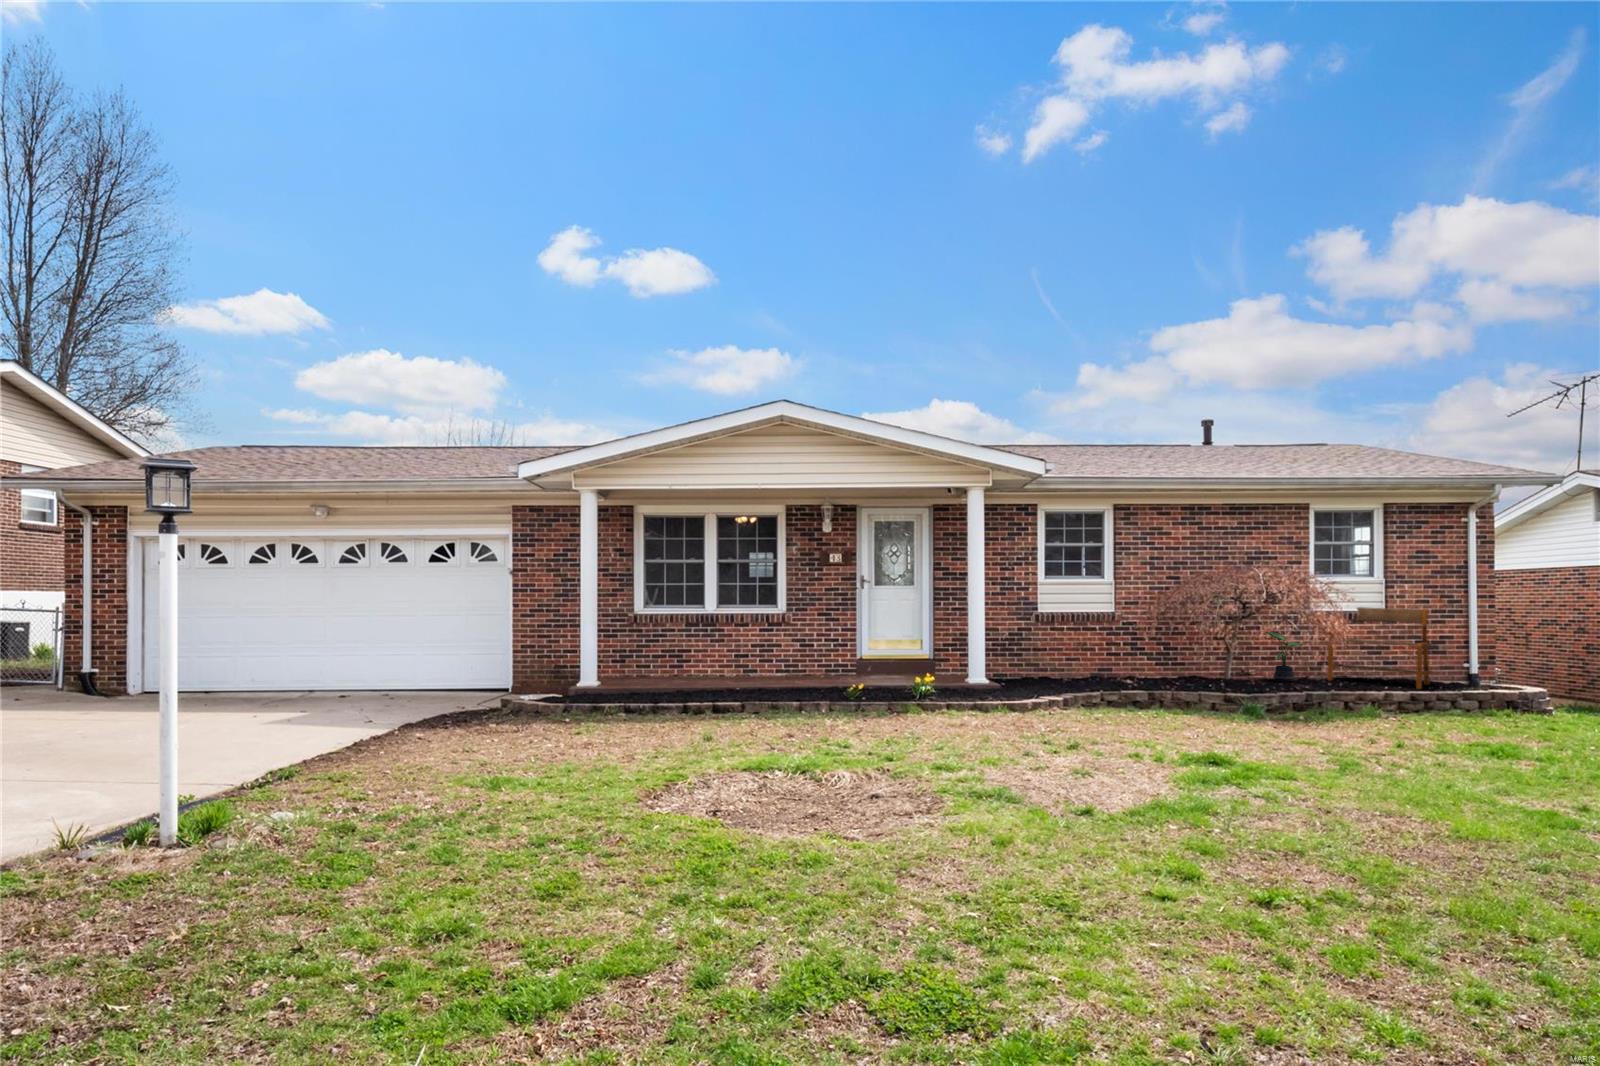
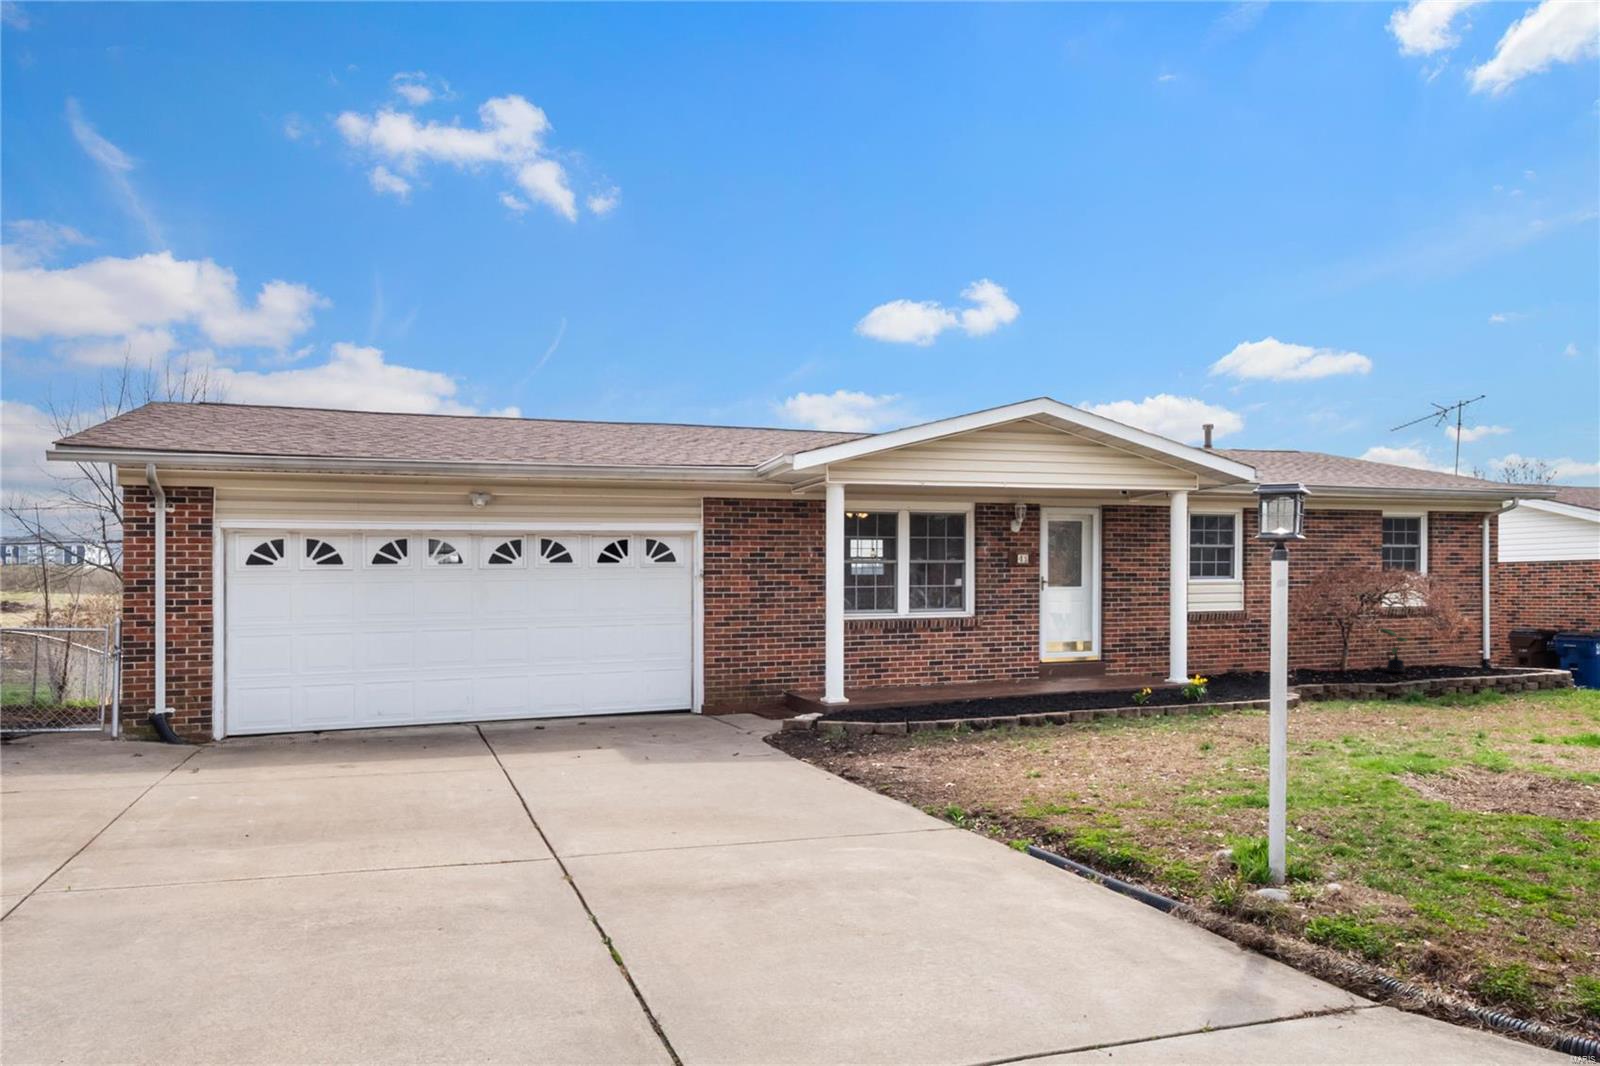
bench: present [1327,607,1432,689] -> none [1425,603,1508,676]

